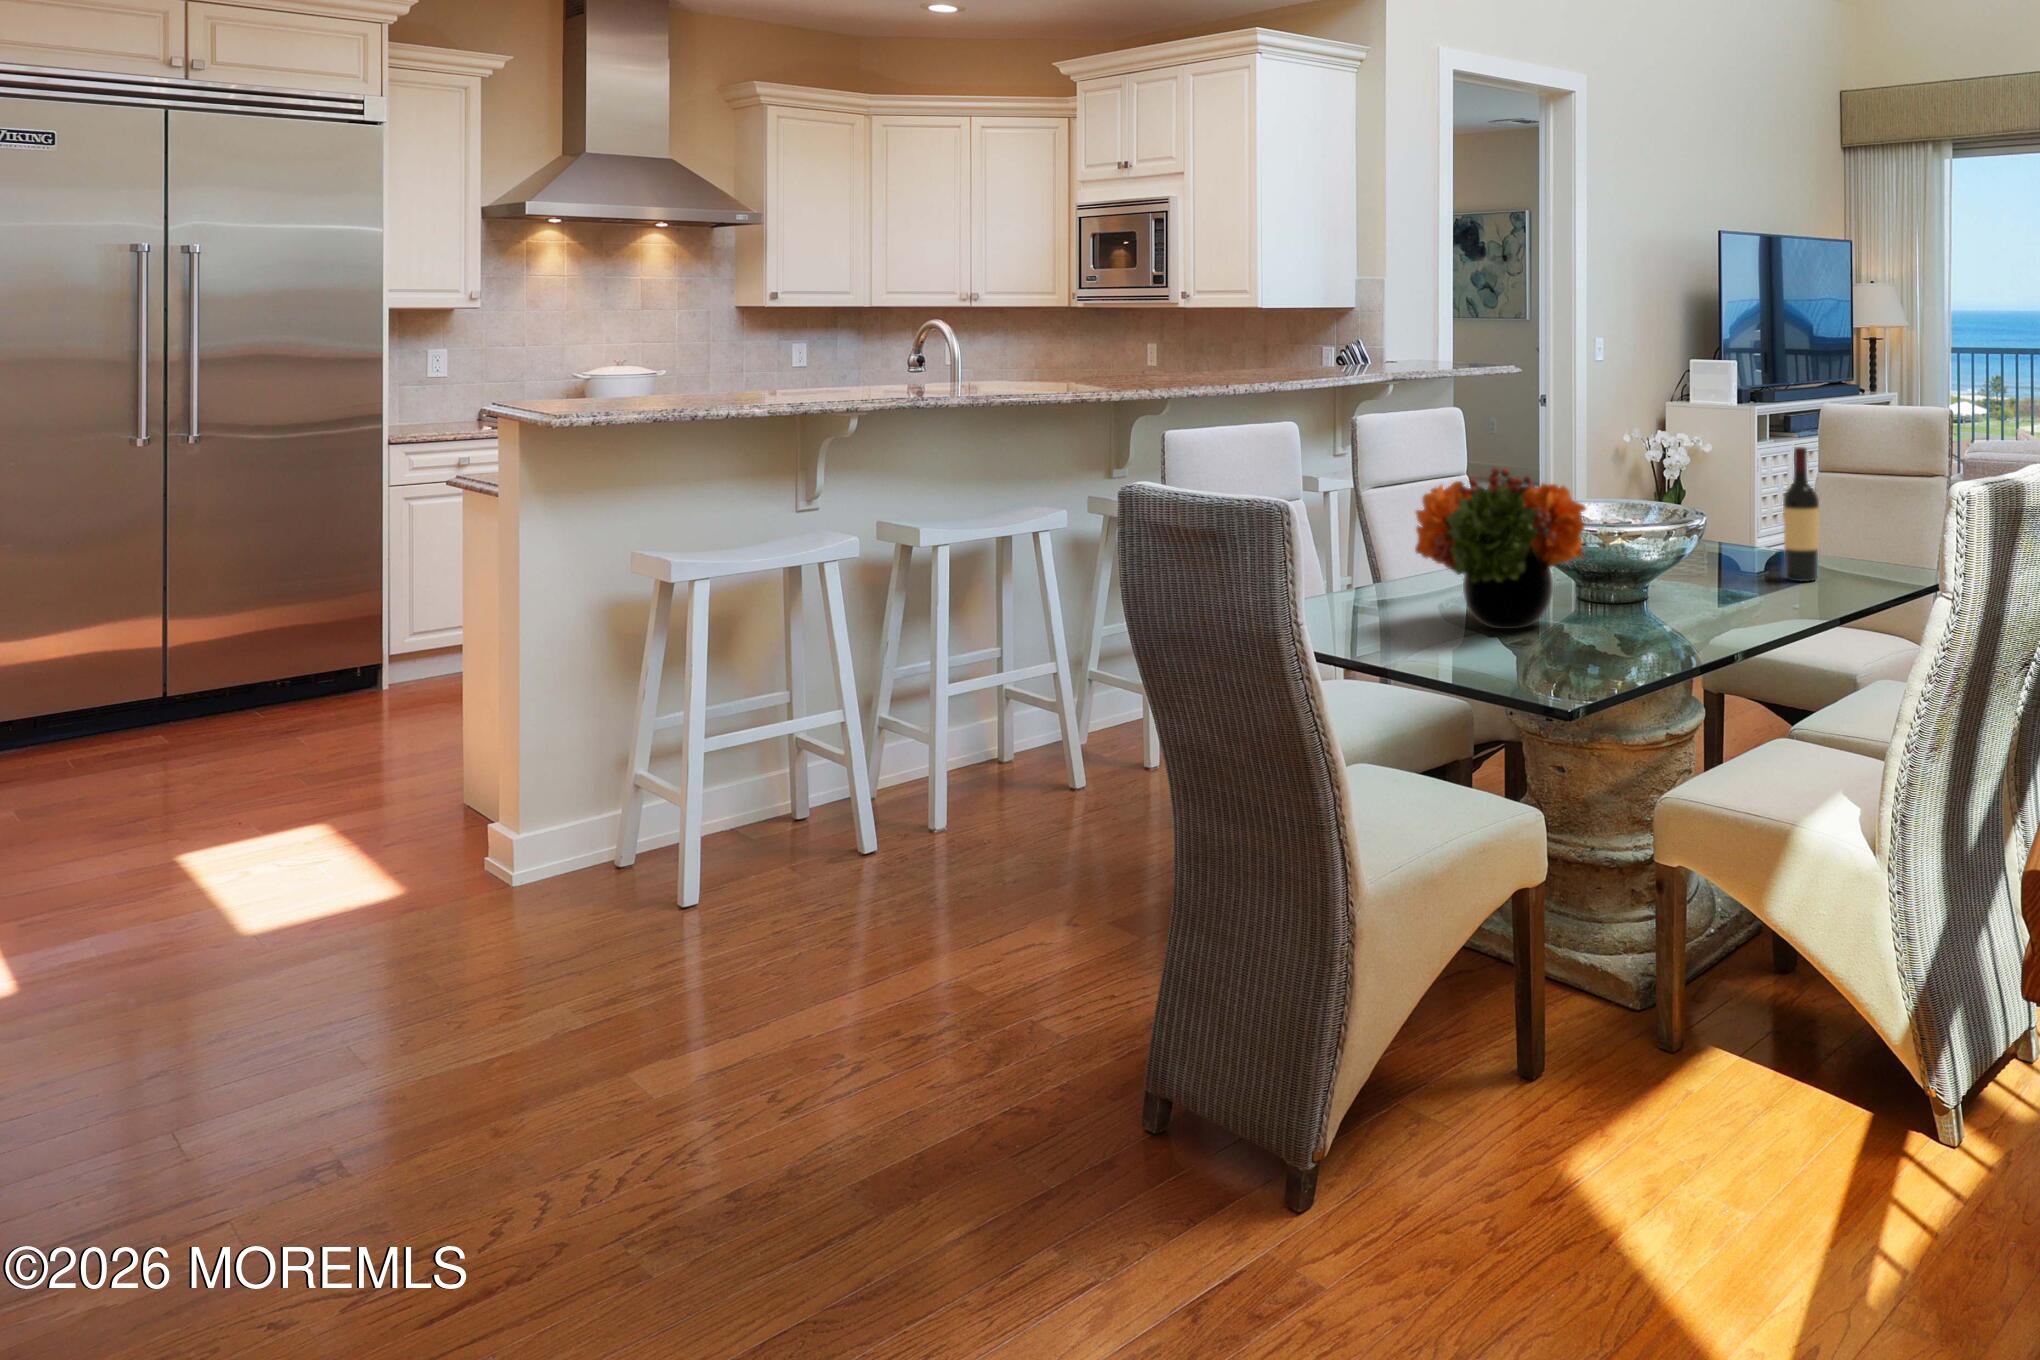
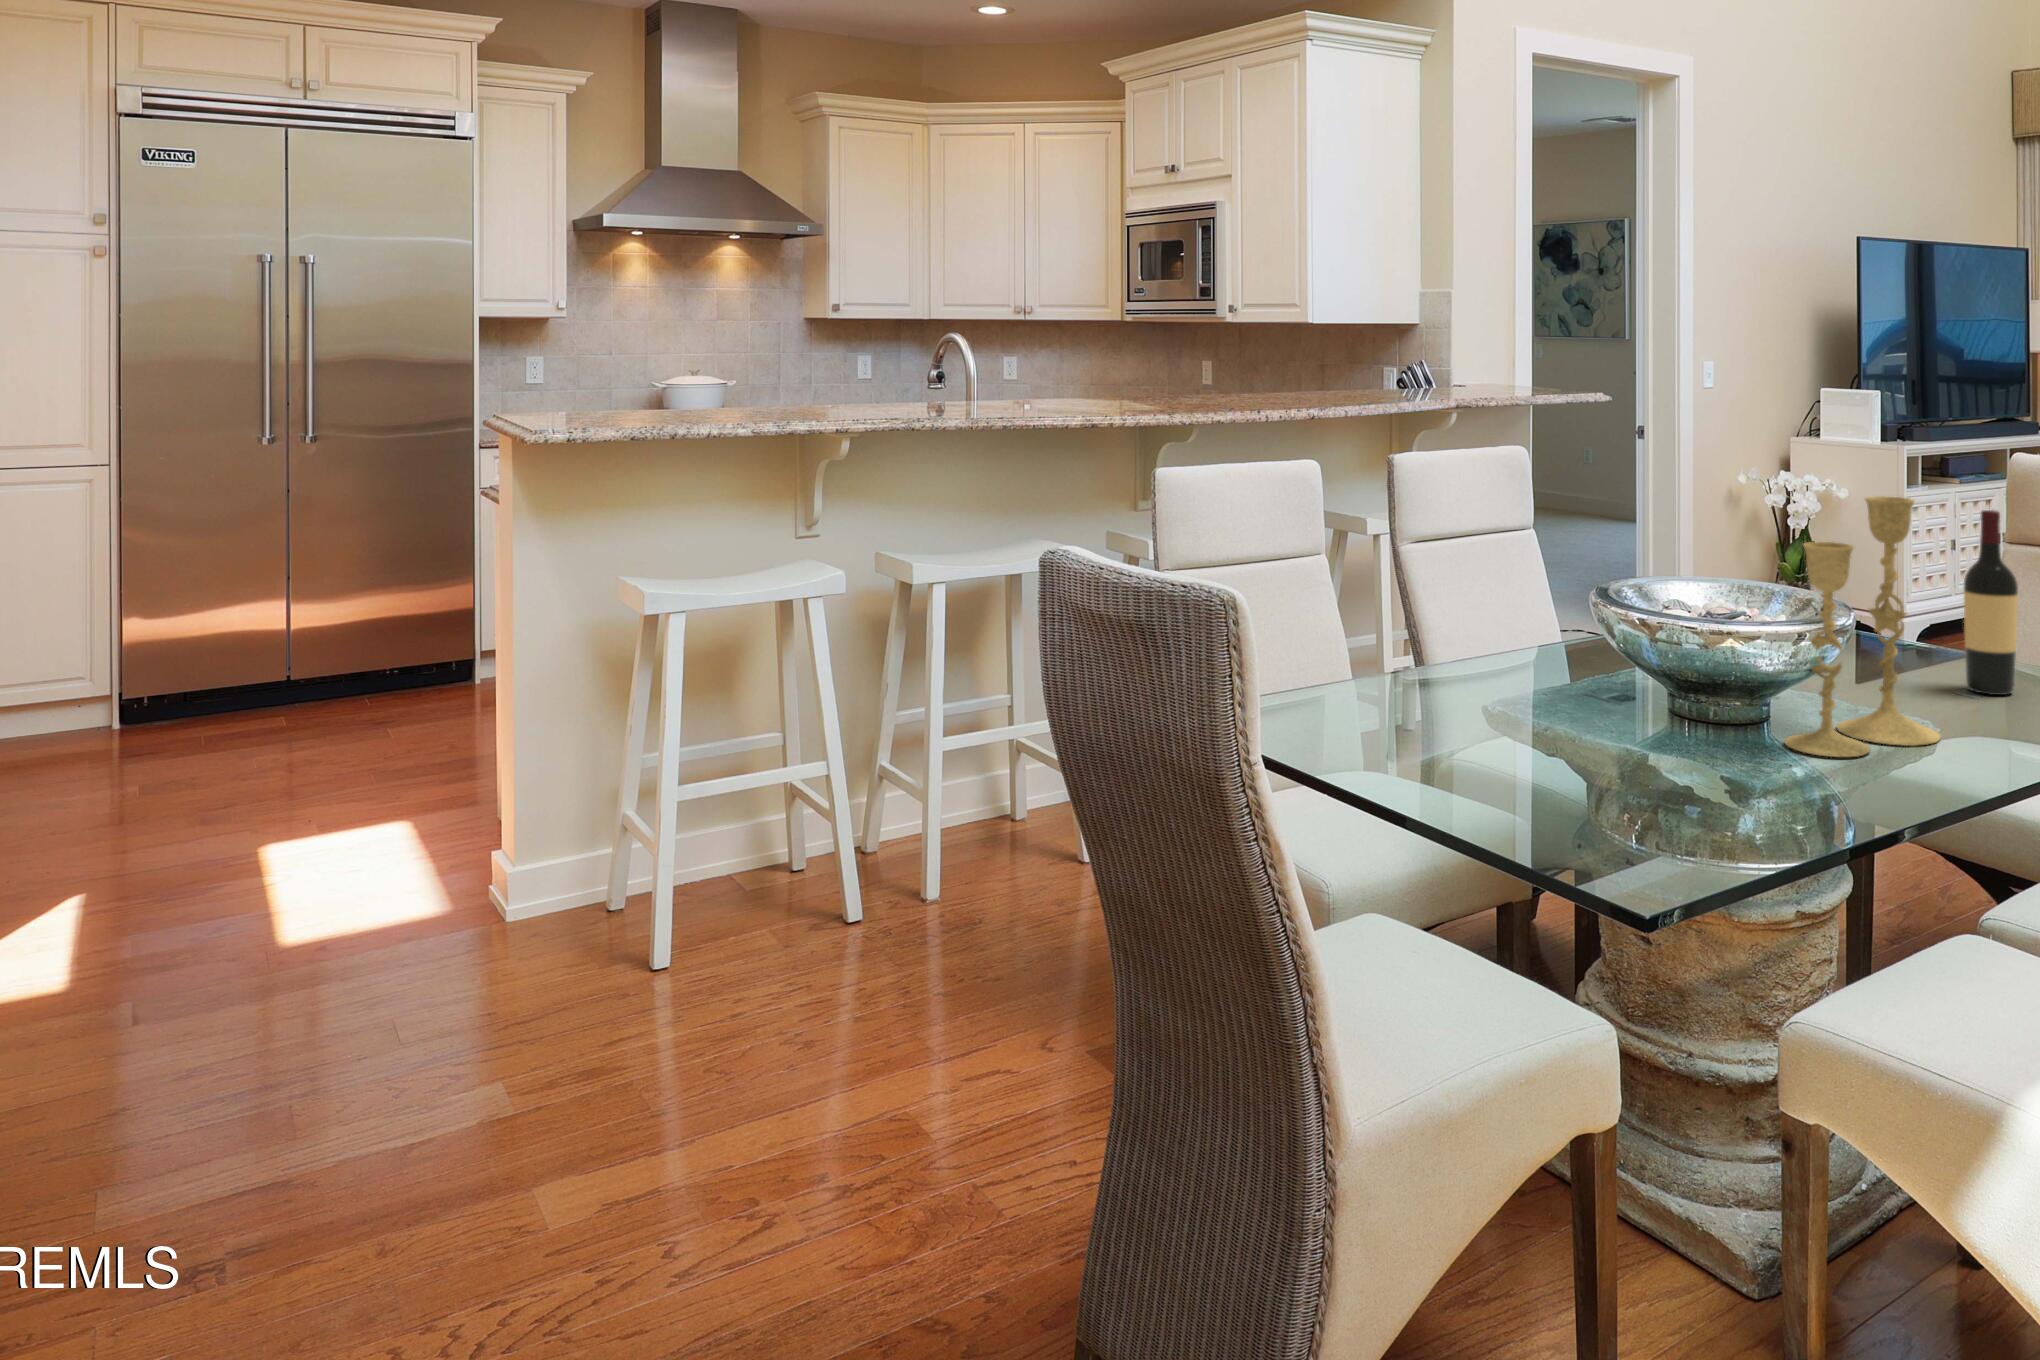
candlestick: none [1658,437,1764,624] -> present [1785,496,1940,757]
flower arrangement: present [1415,468,1586,629] -> none [1443,528,1685,745]

